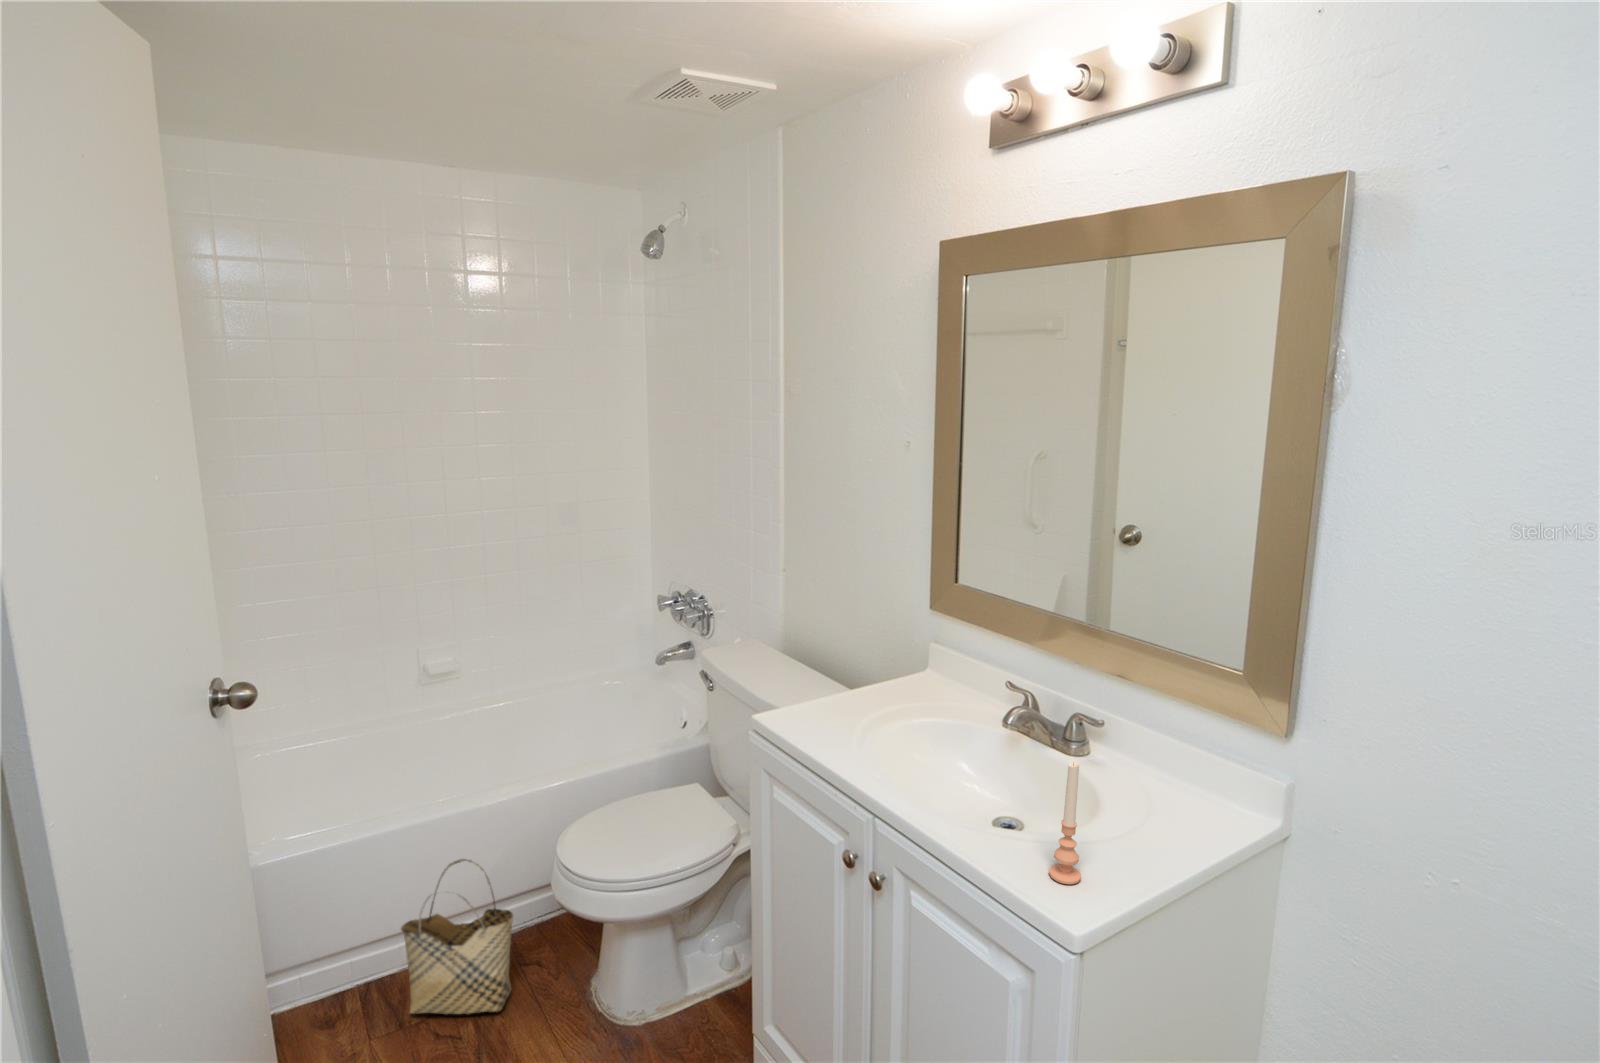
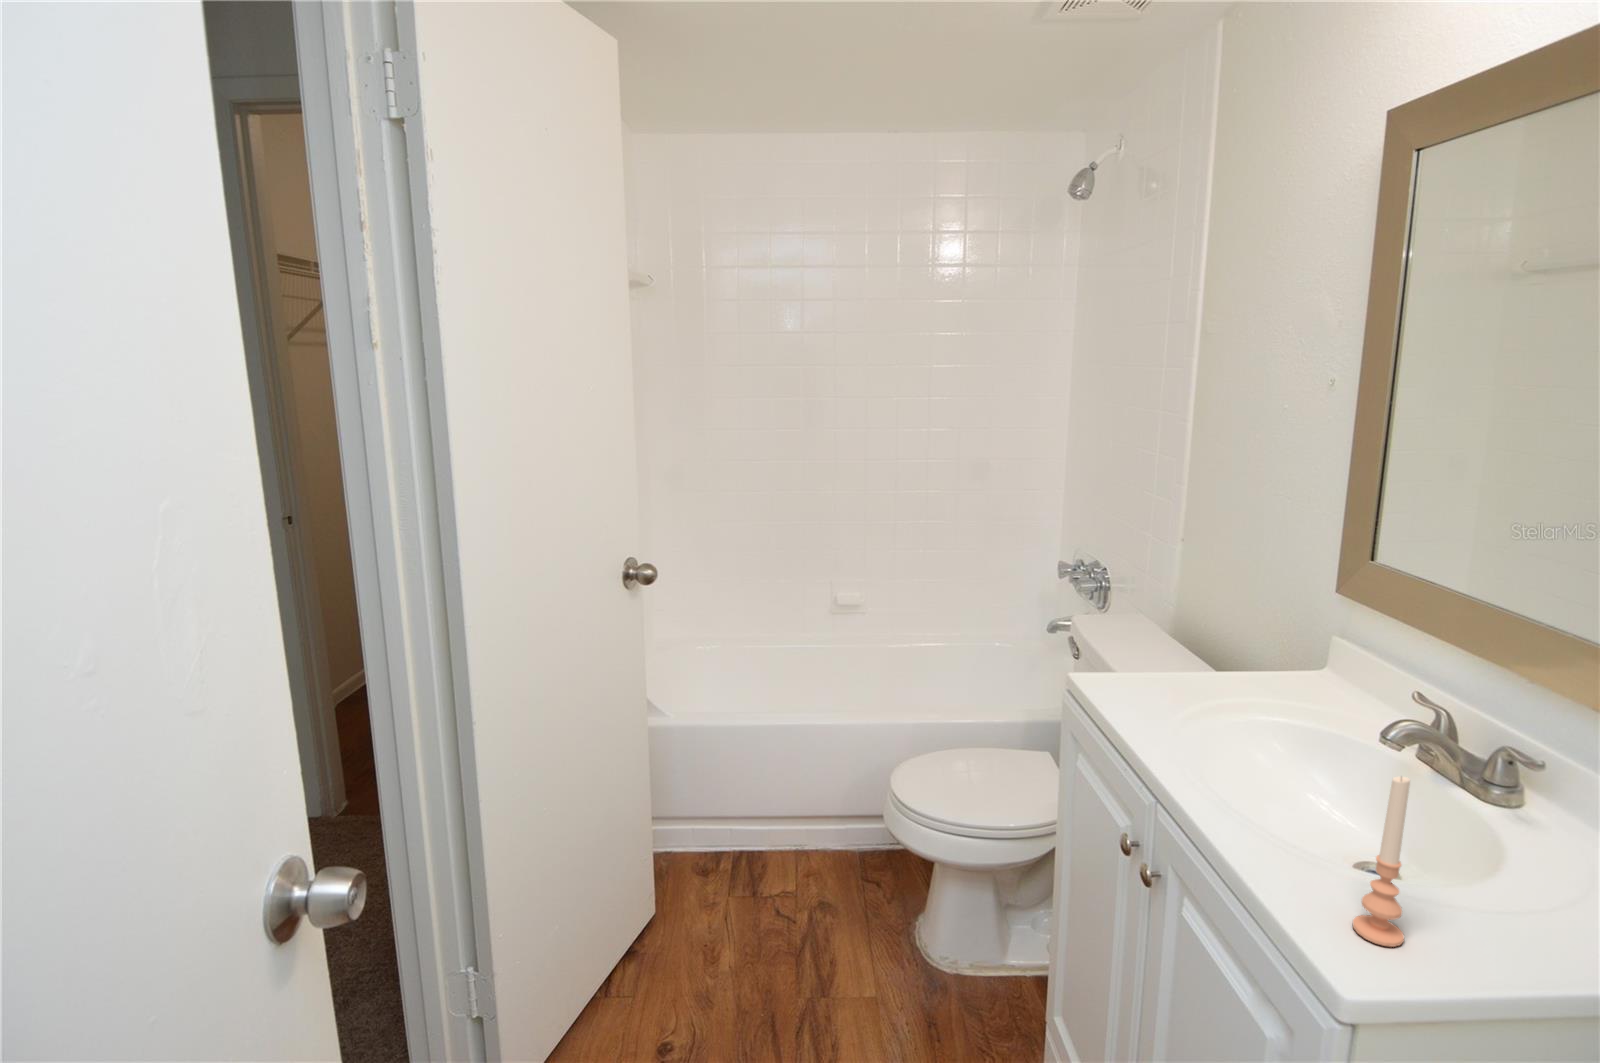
woven basket: present [401,859,513,1014] -> none [764,765,855,910]

